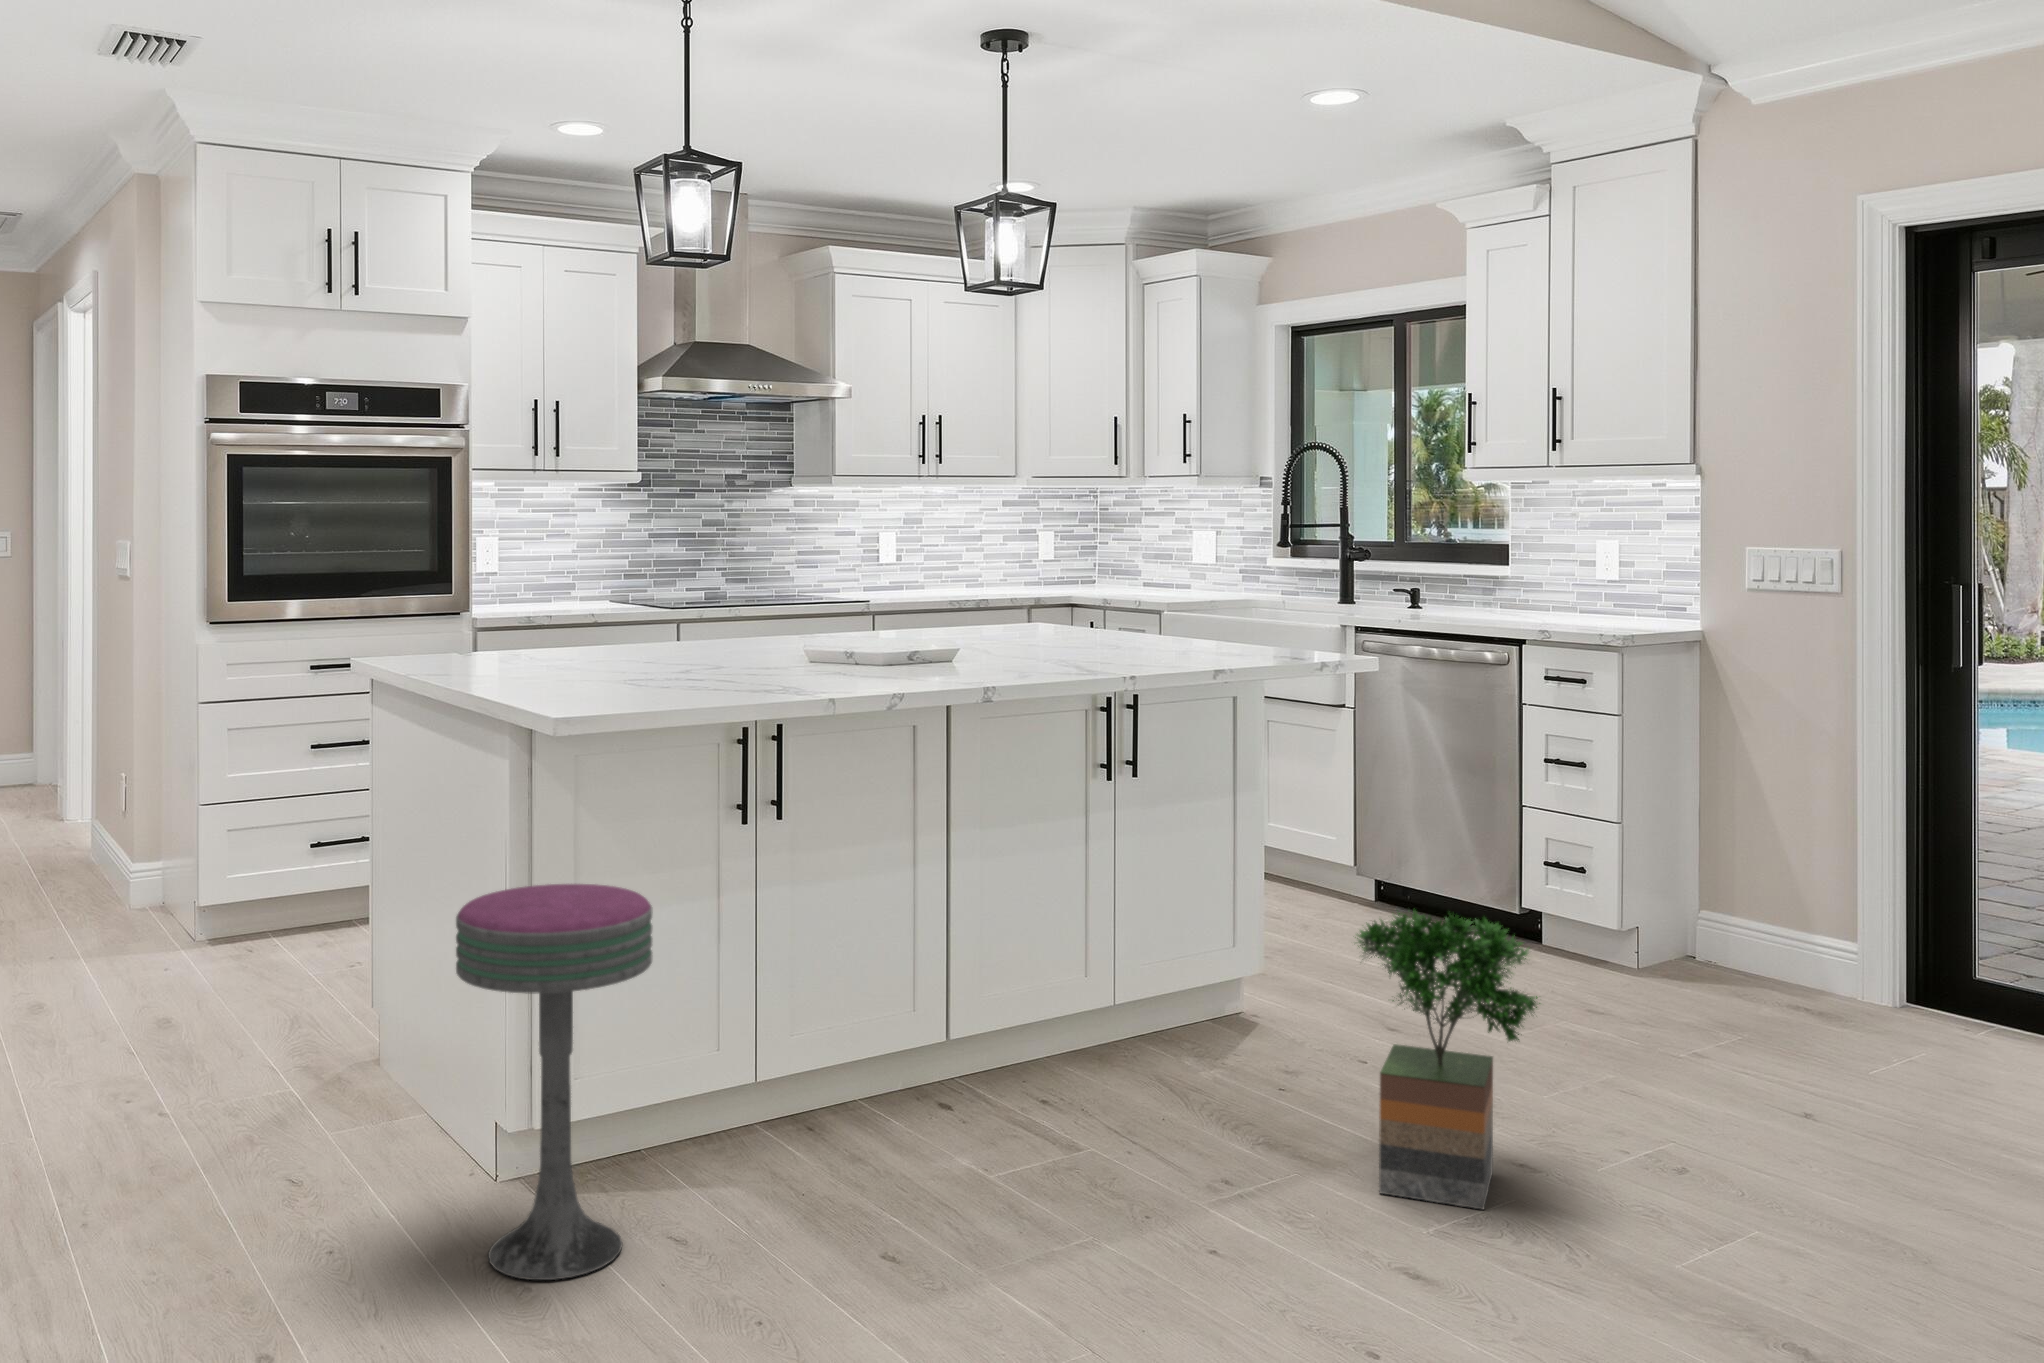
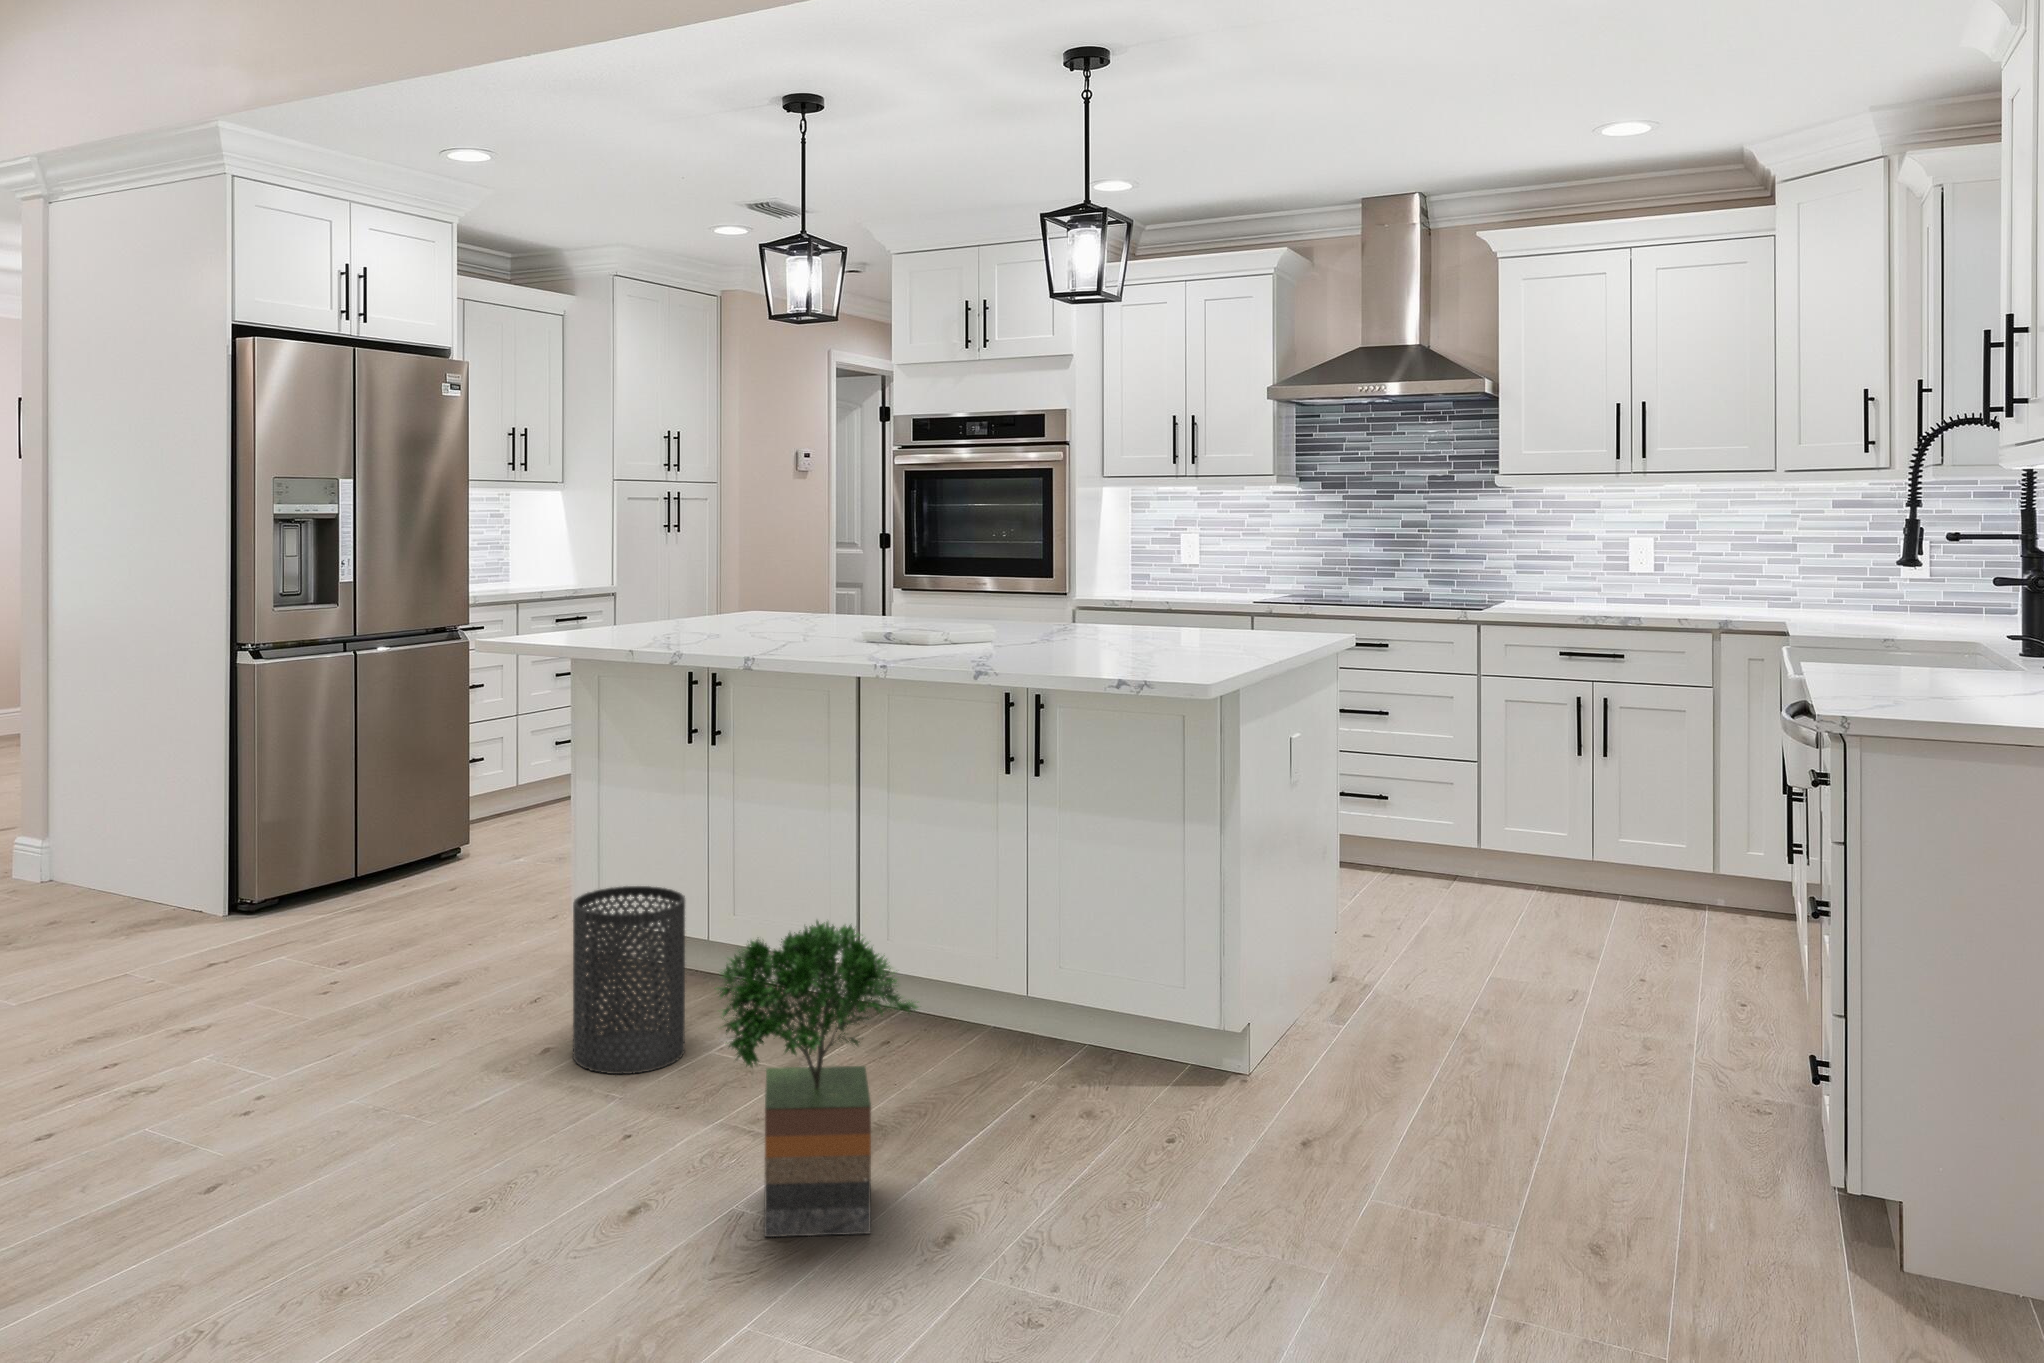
bar stool: present [456,884,652,1280] -> none [410,749,537,993]
trash can: none [889,986,1037,1229] -> present [573,886,685,1074]

